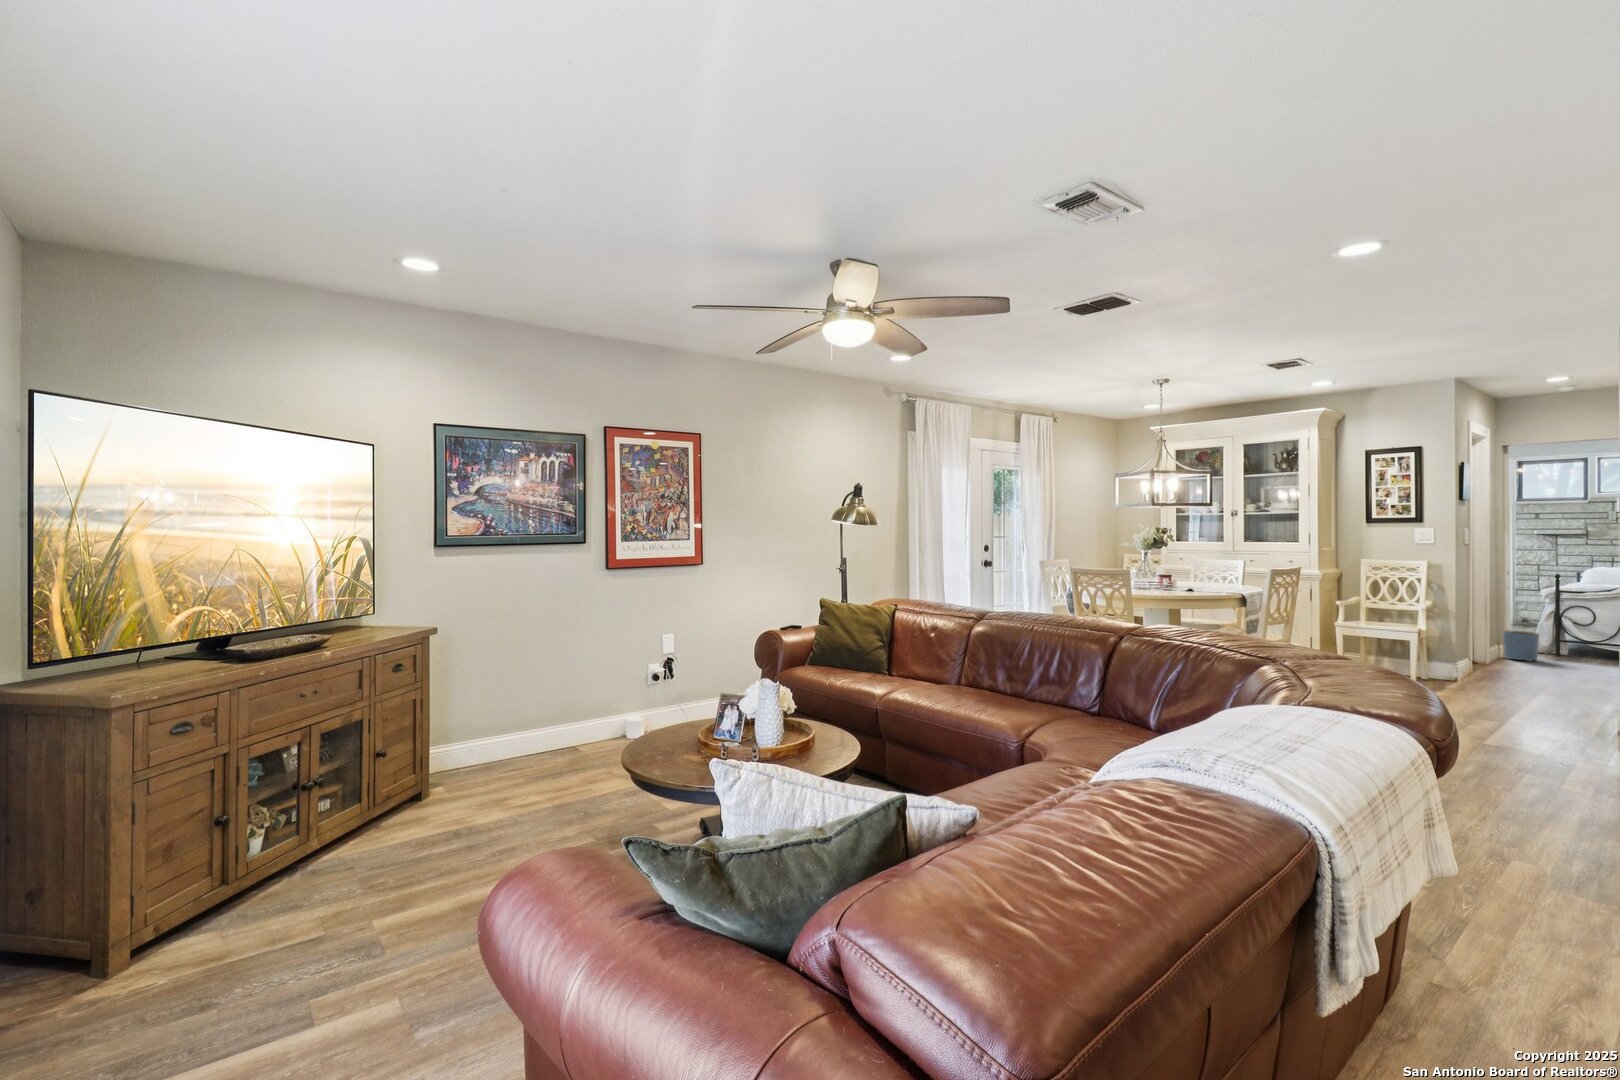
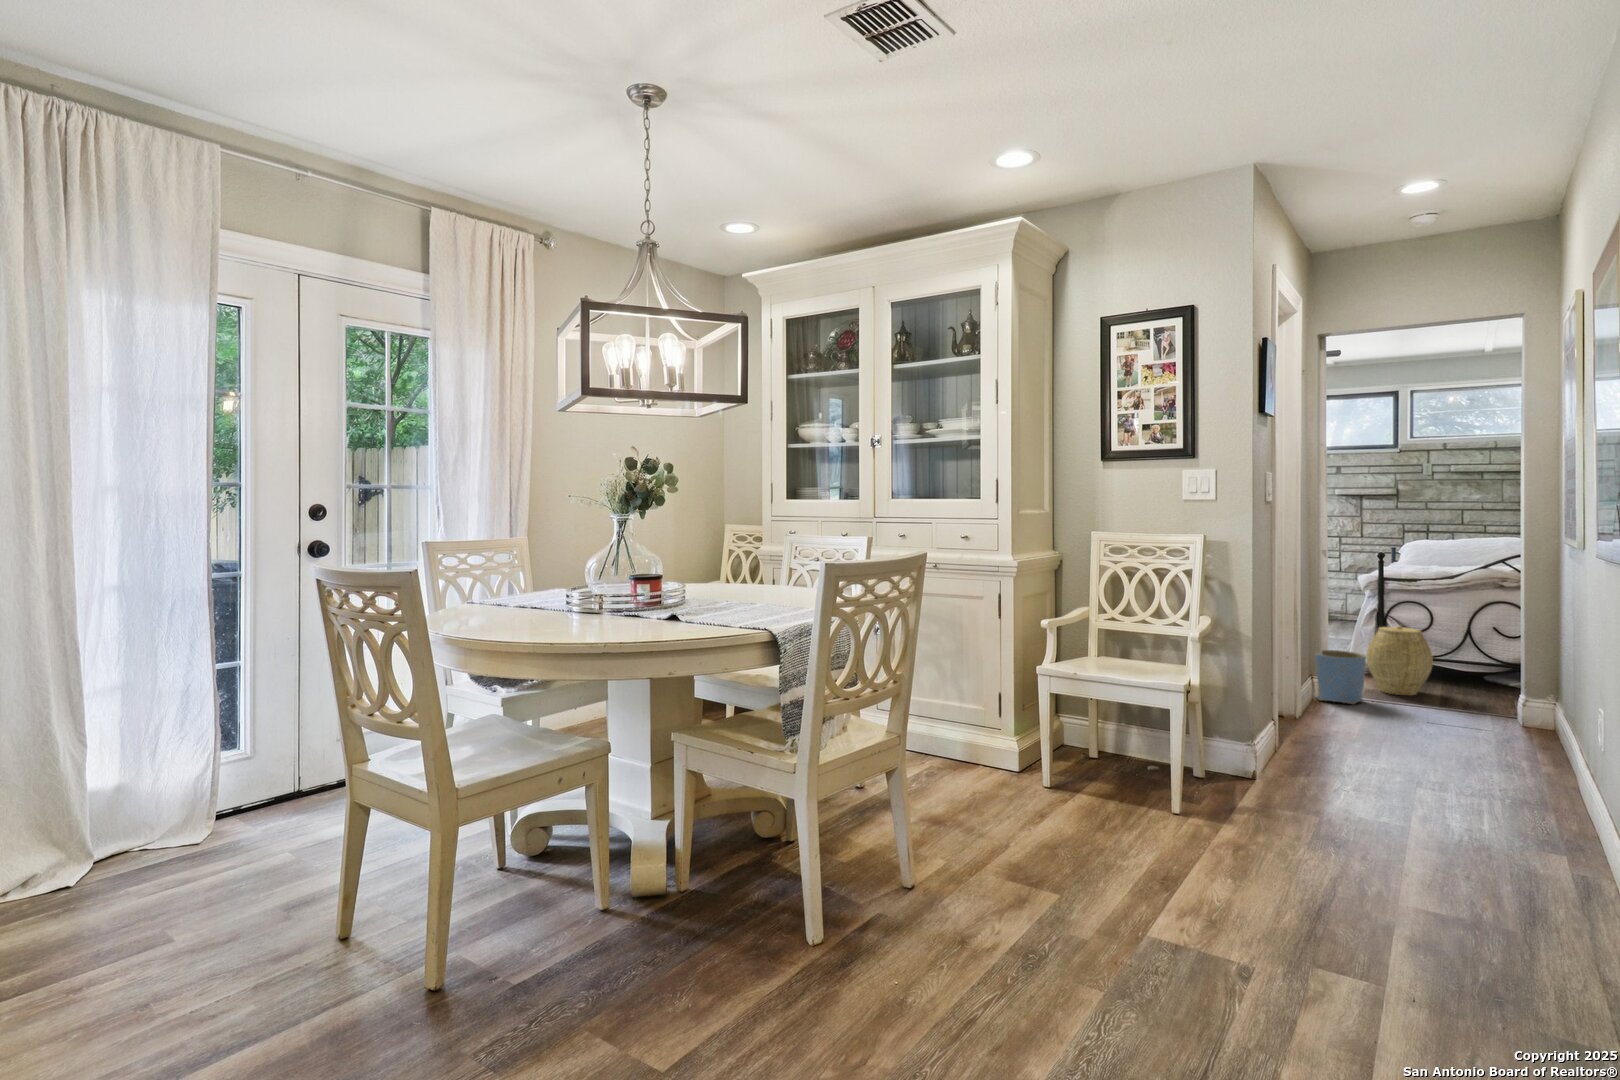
woven basket: none [1543,618,1589,659] -> present [1367,626,1433,695]

